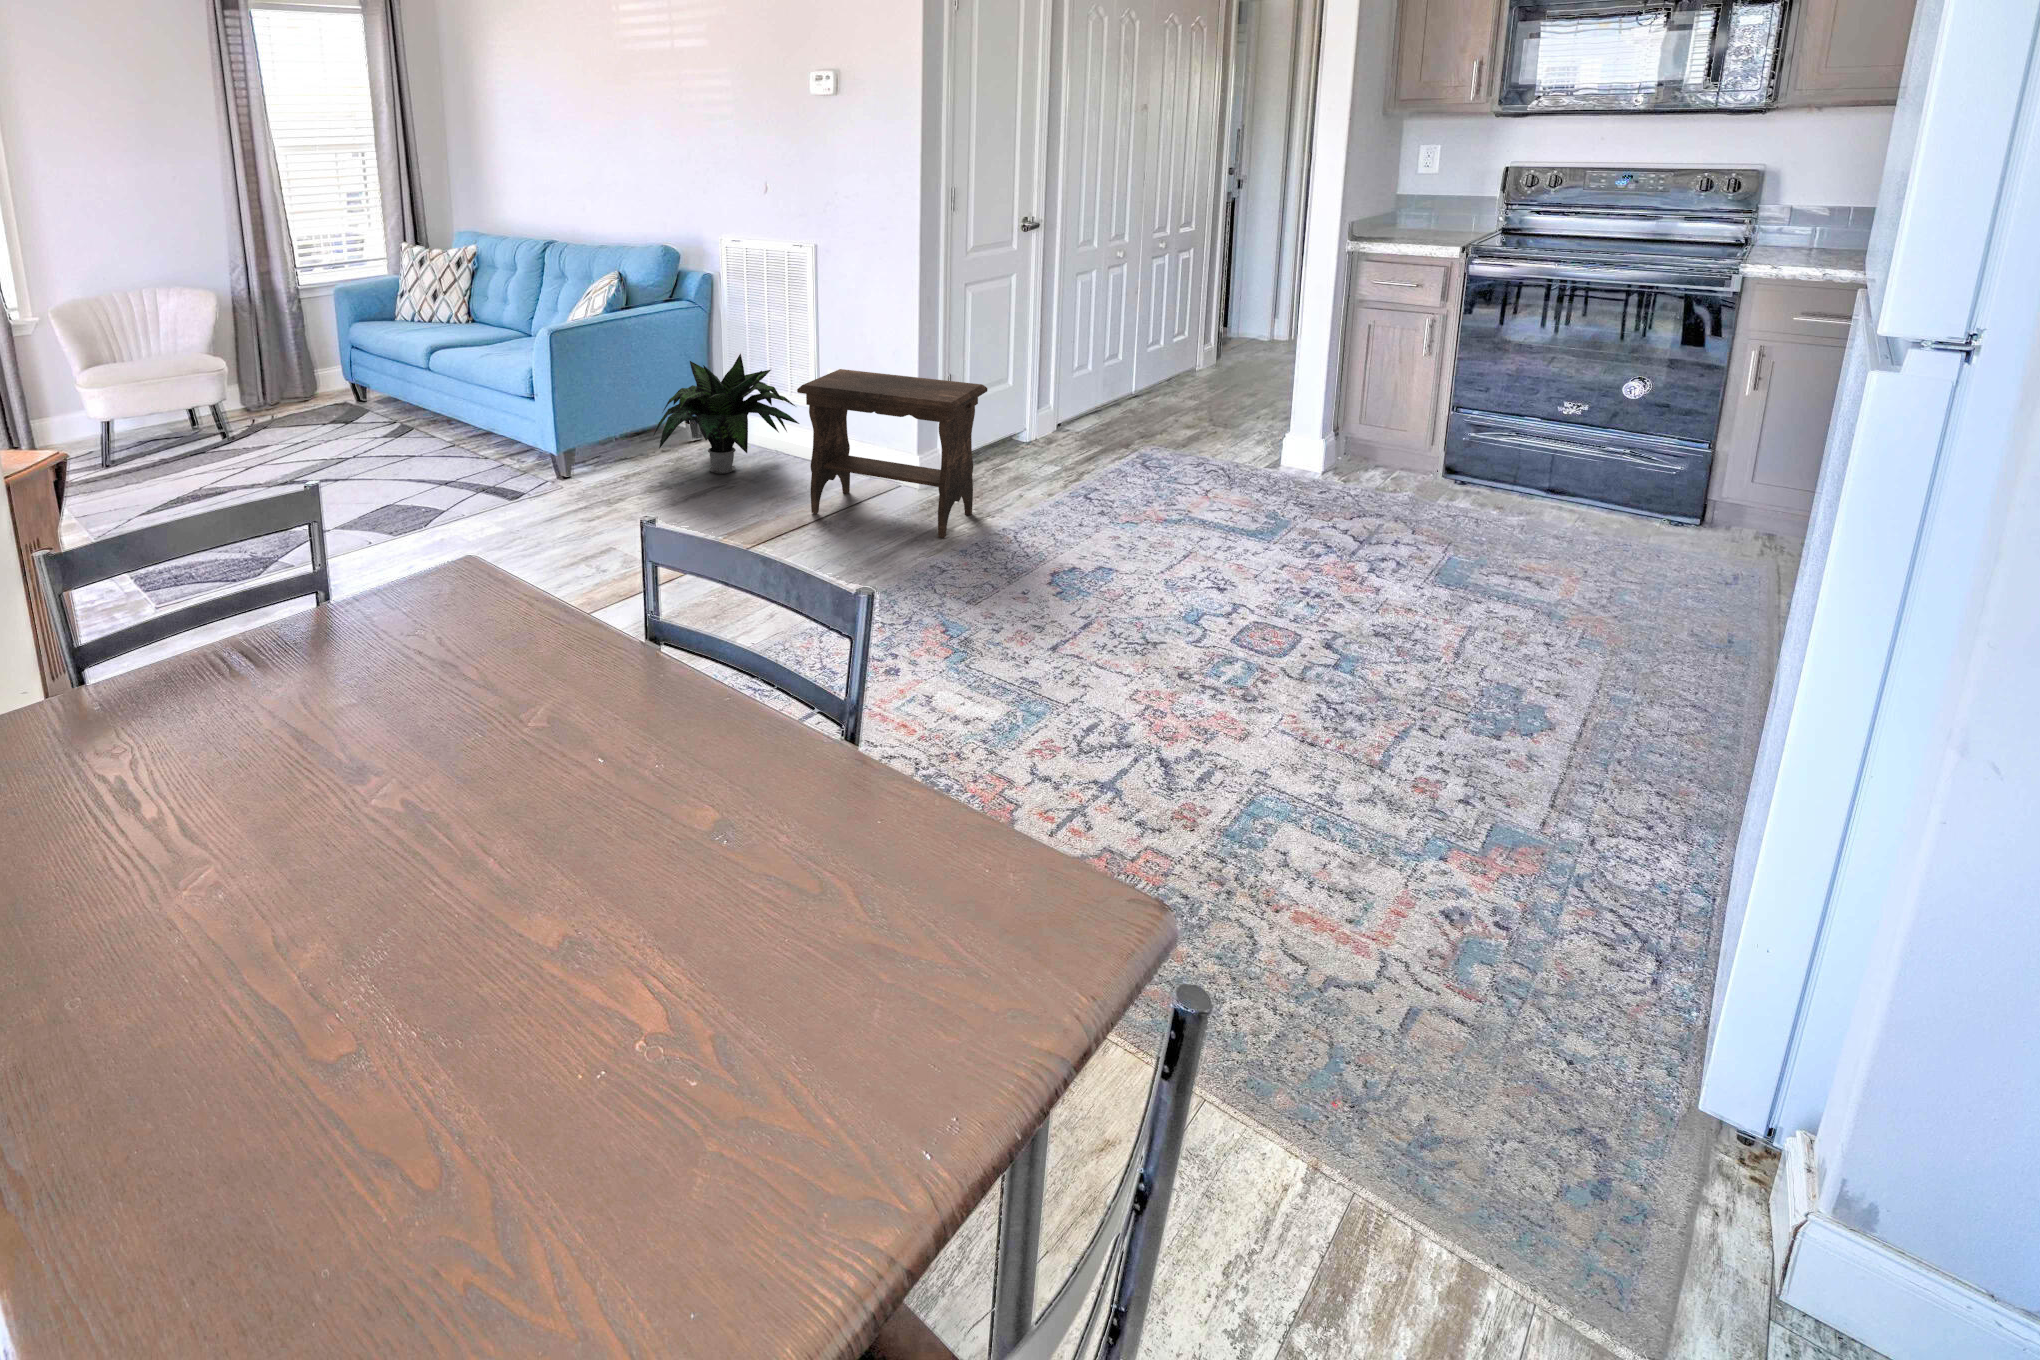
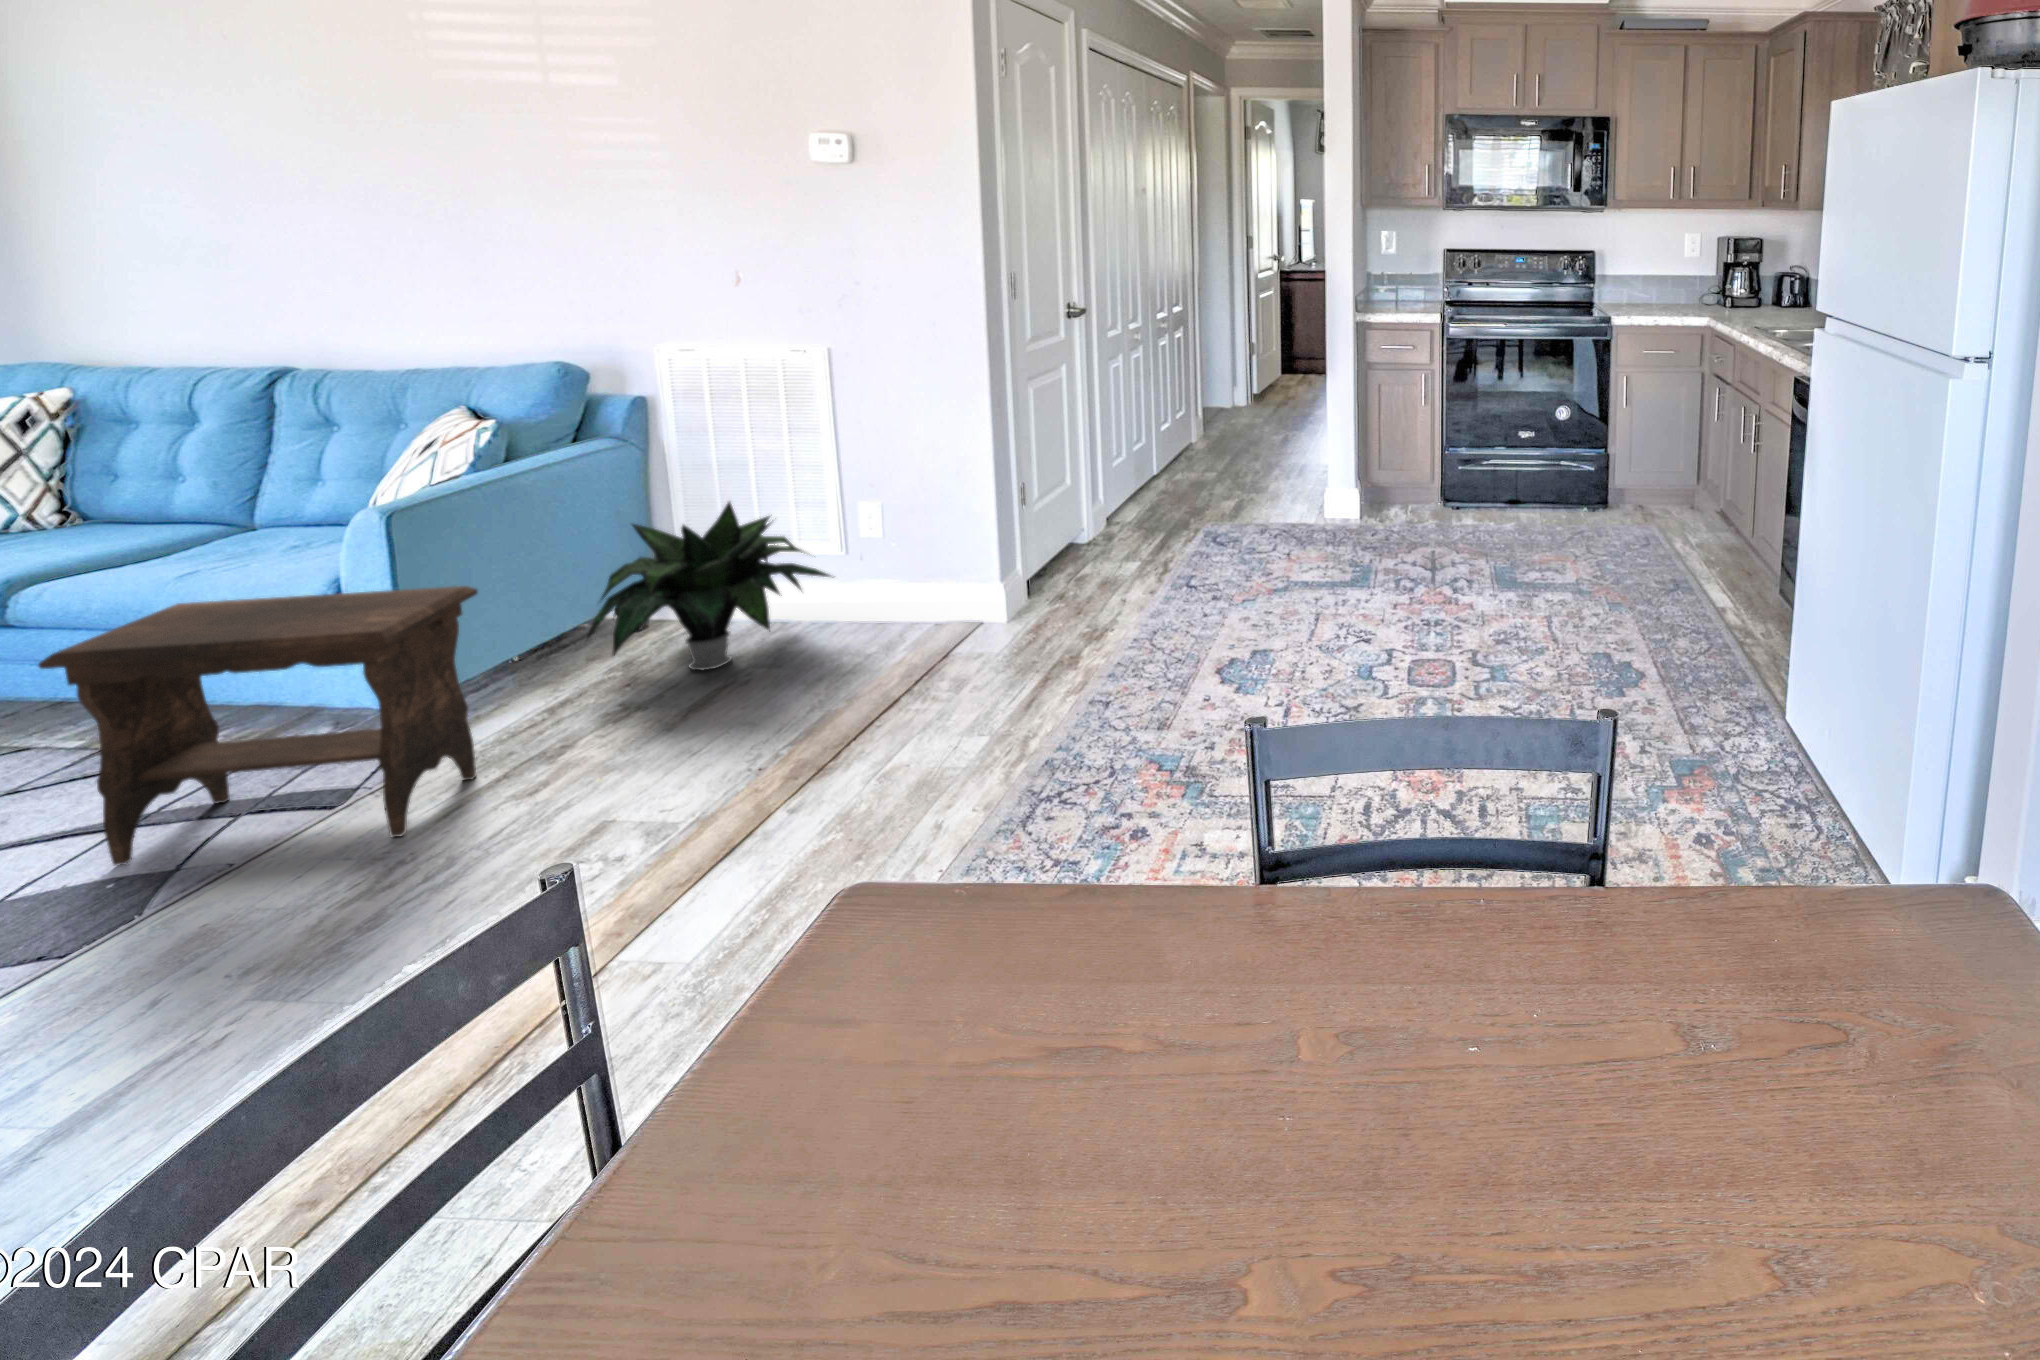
footstool: present [797,369,987,538] -> present [39,586,478,866]

